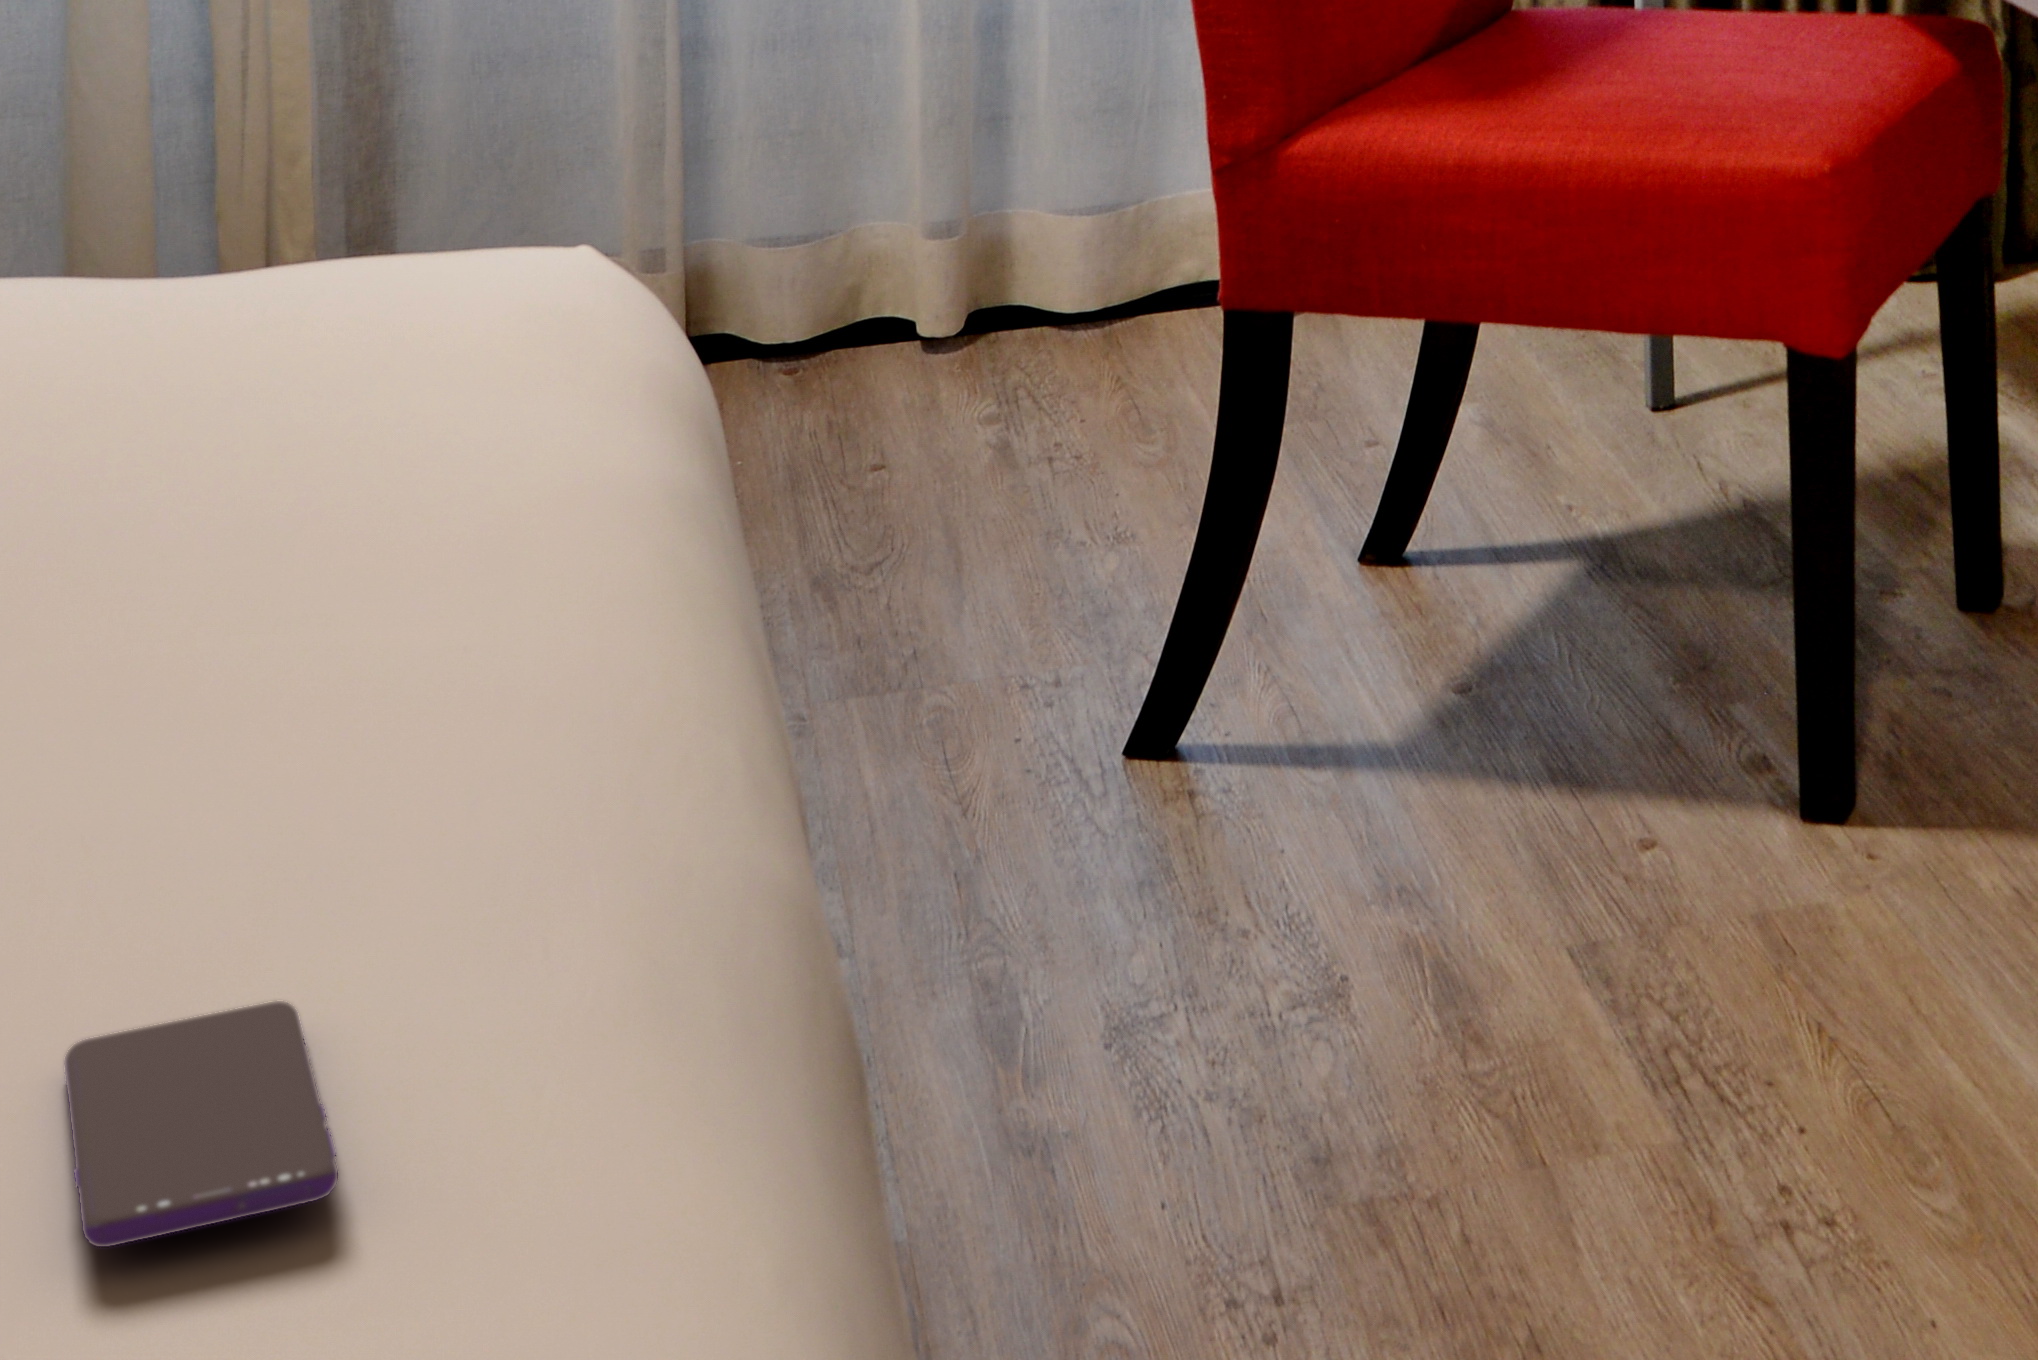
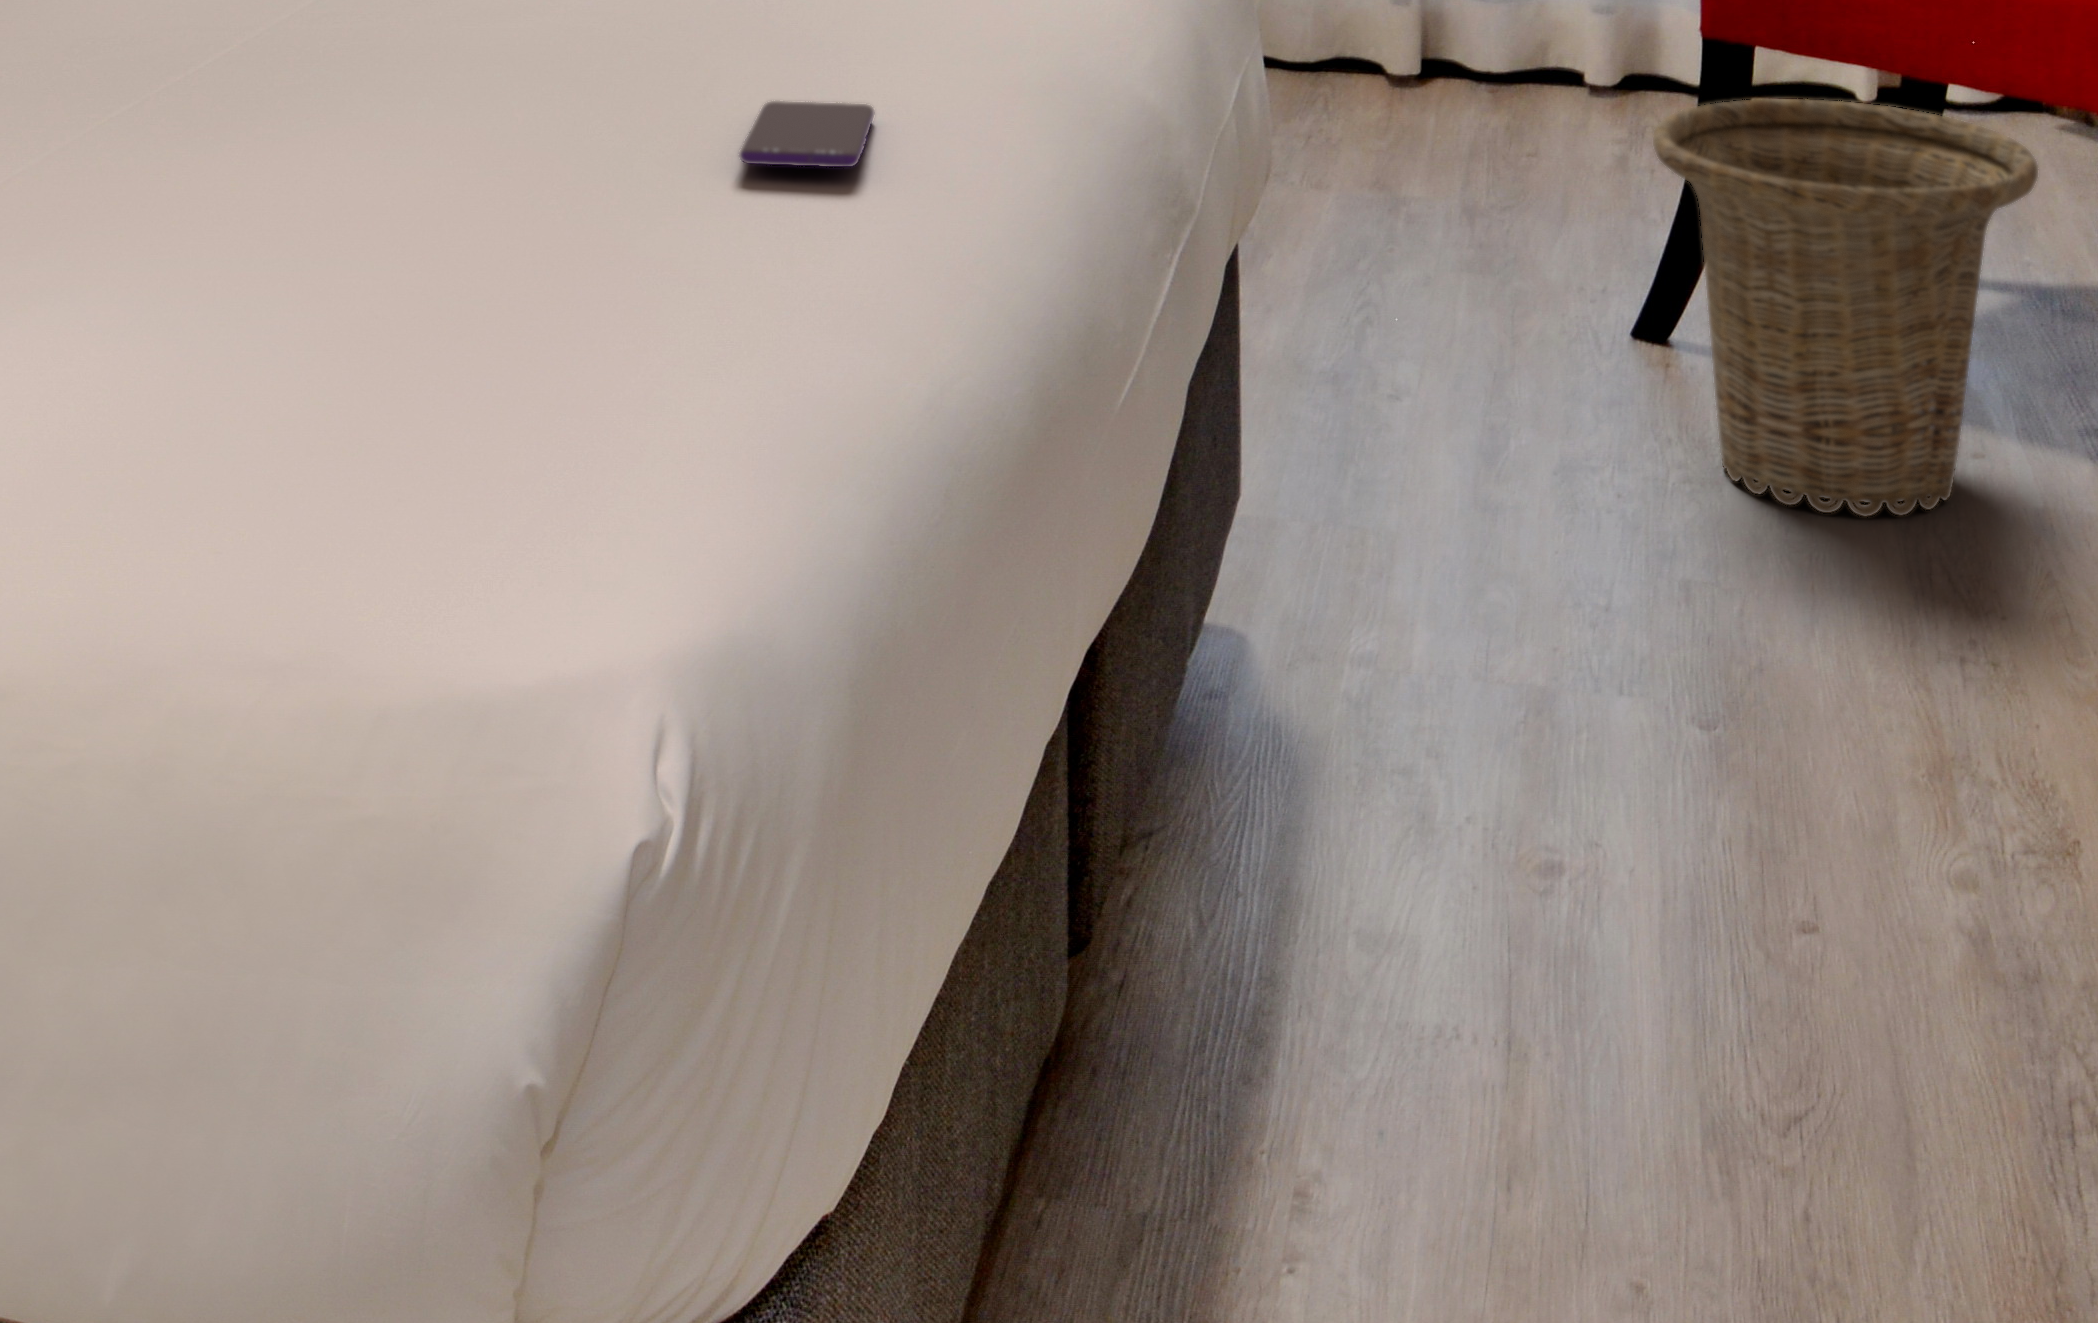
basket: none [1195,388,1695,986] -> present [1653,99,2038,516]

